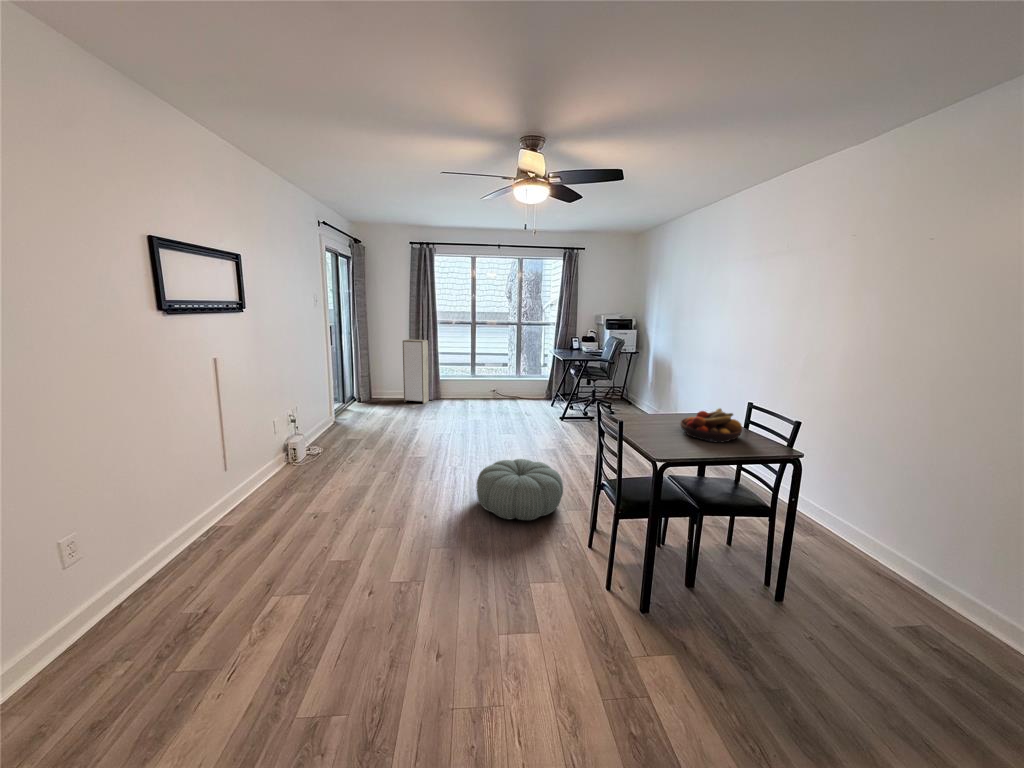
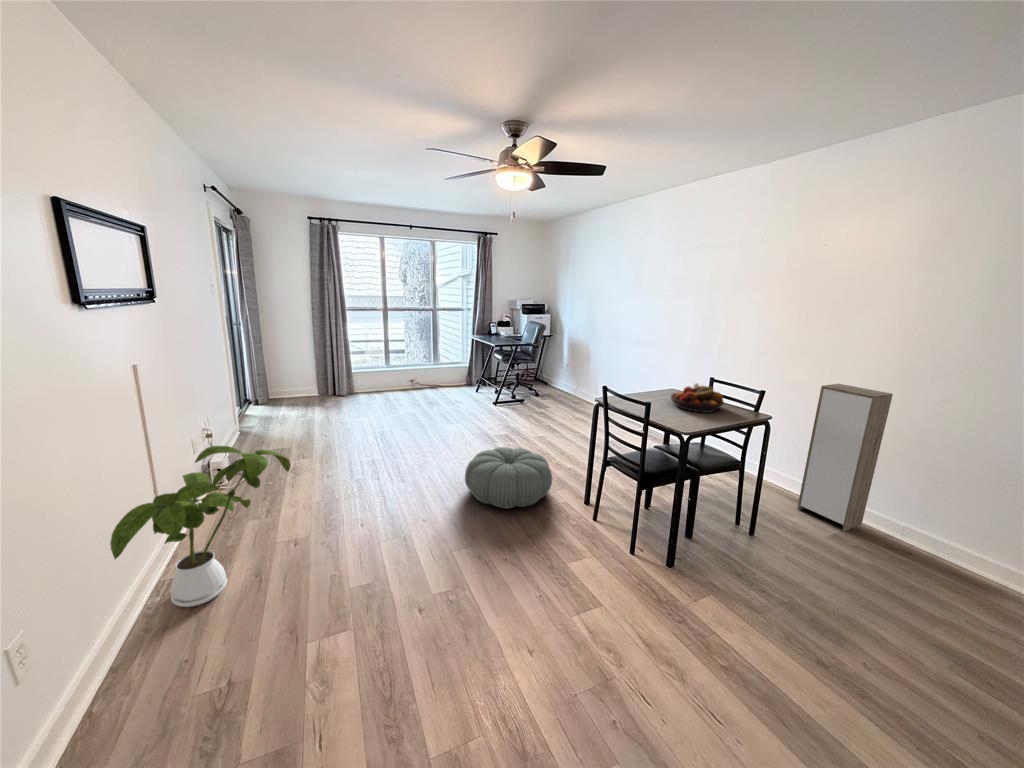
storage cabinet: present [403,339,429,404] -> present [797,384,893,531]
house plant: none [157,424,305,549] -> present [110,446,291,607]

